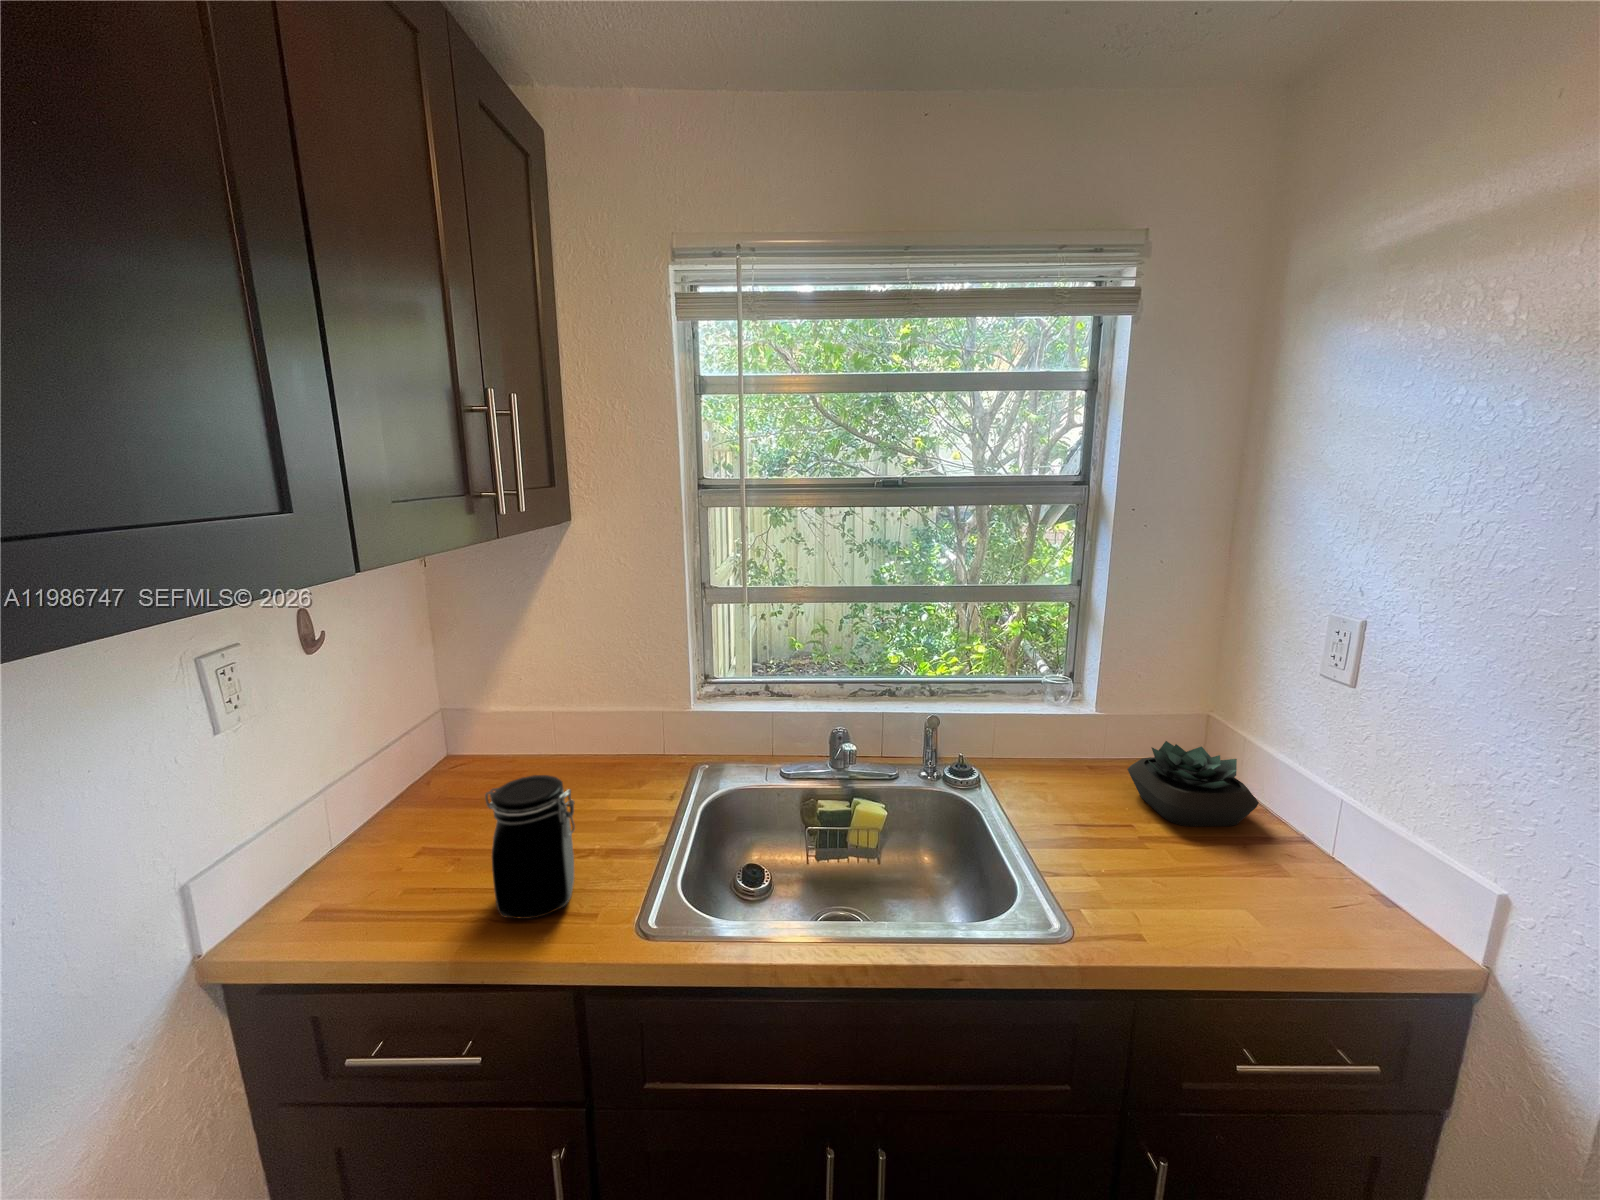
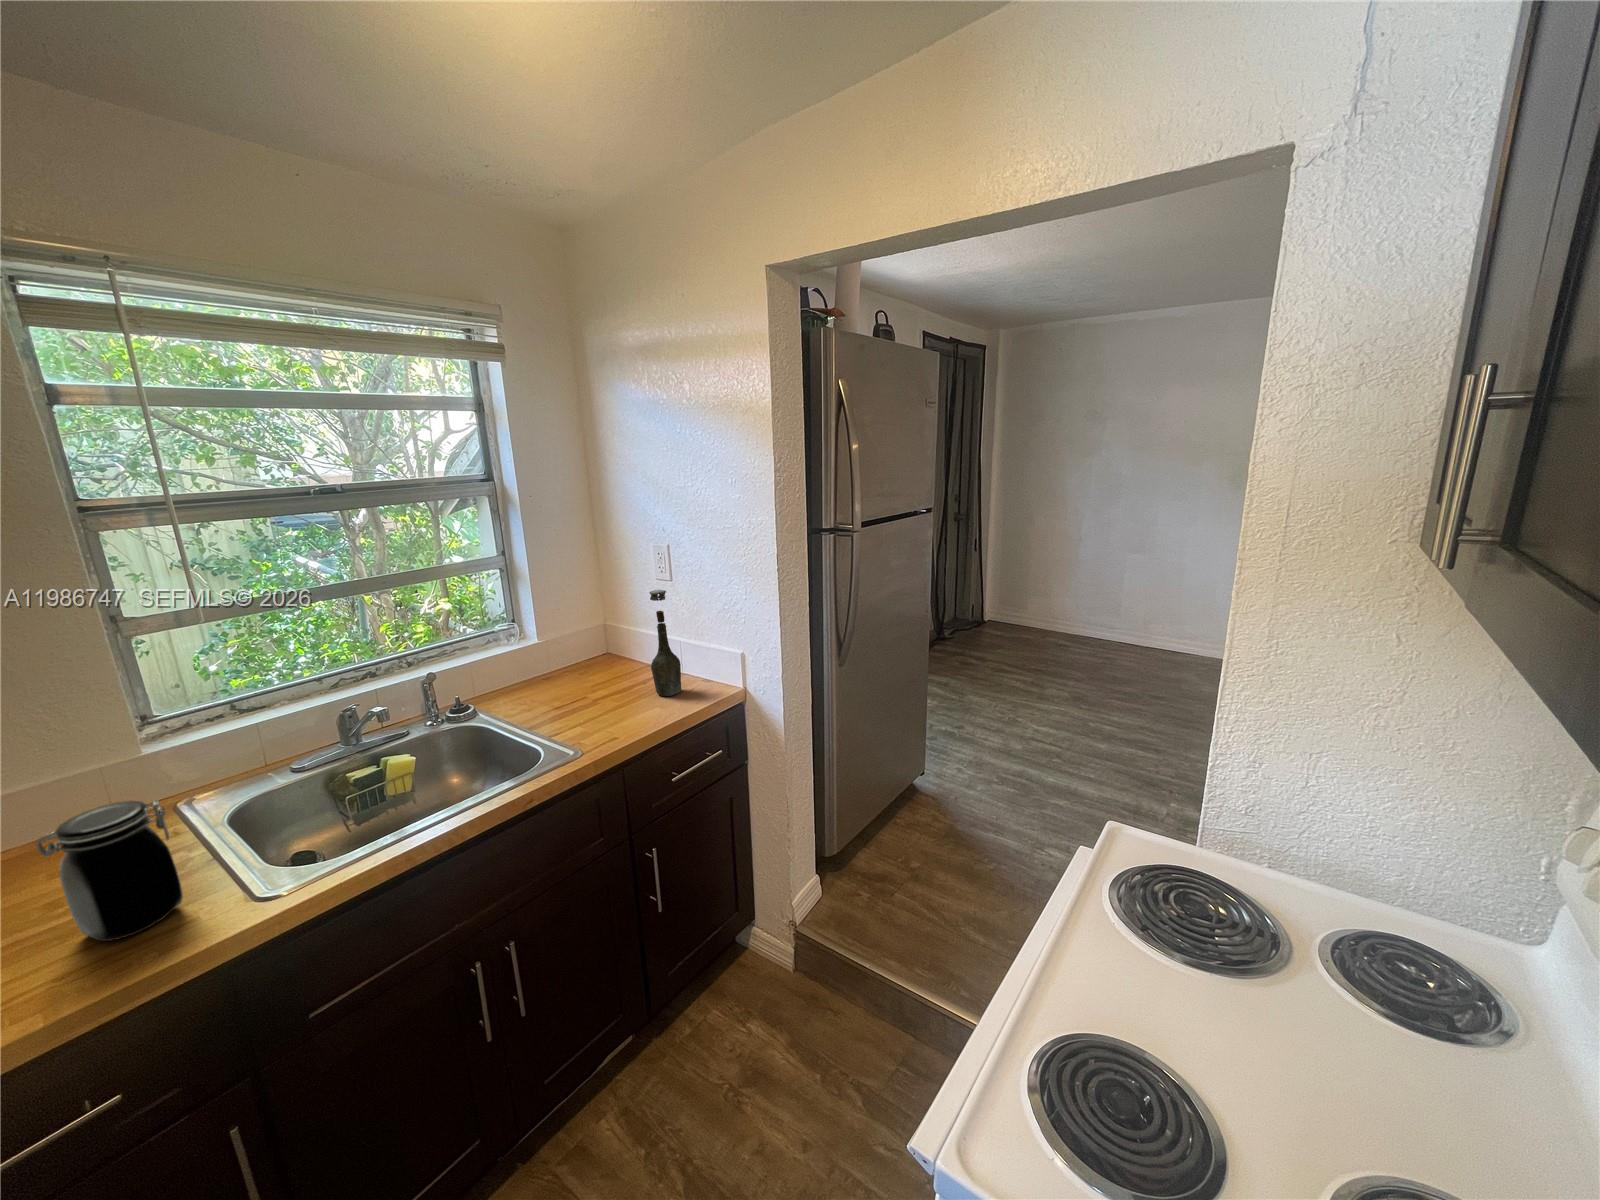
bottle: none [1263,707,1339,914] -> present [650,590,681,696]
succulent plant: present [1127,741,1259,826] -> none [572,639,644,686]

